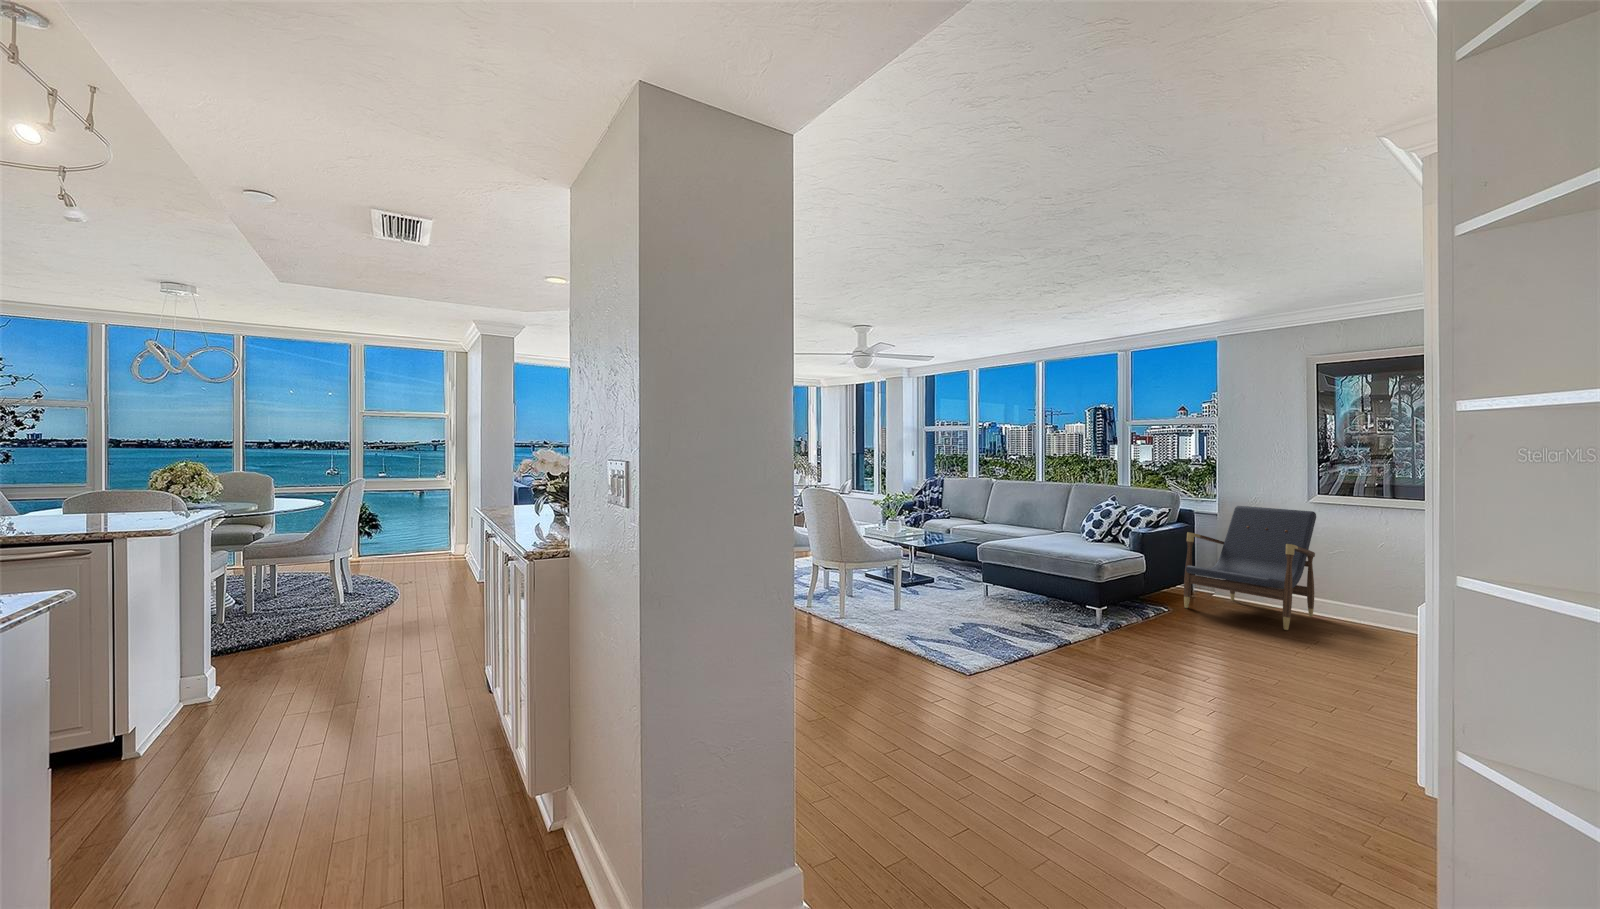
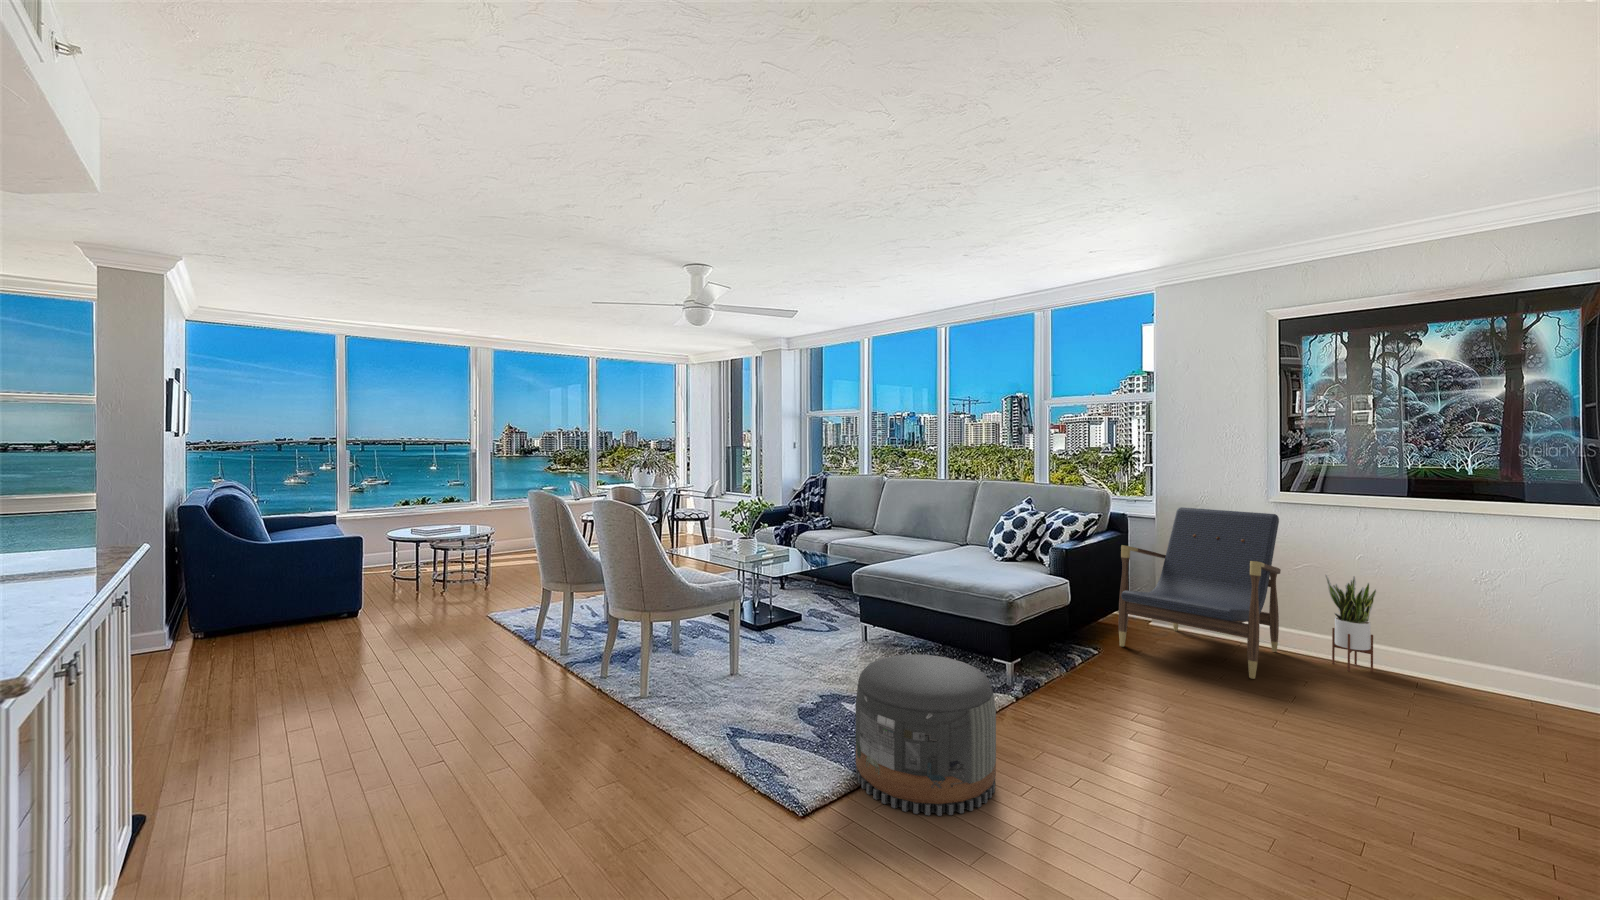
potted plant: none [1350,557,1392,631] -> present [1325,575,1376,672]
pouf: none [998,590,1091,679] -> present [856,654,996,816]

